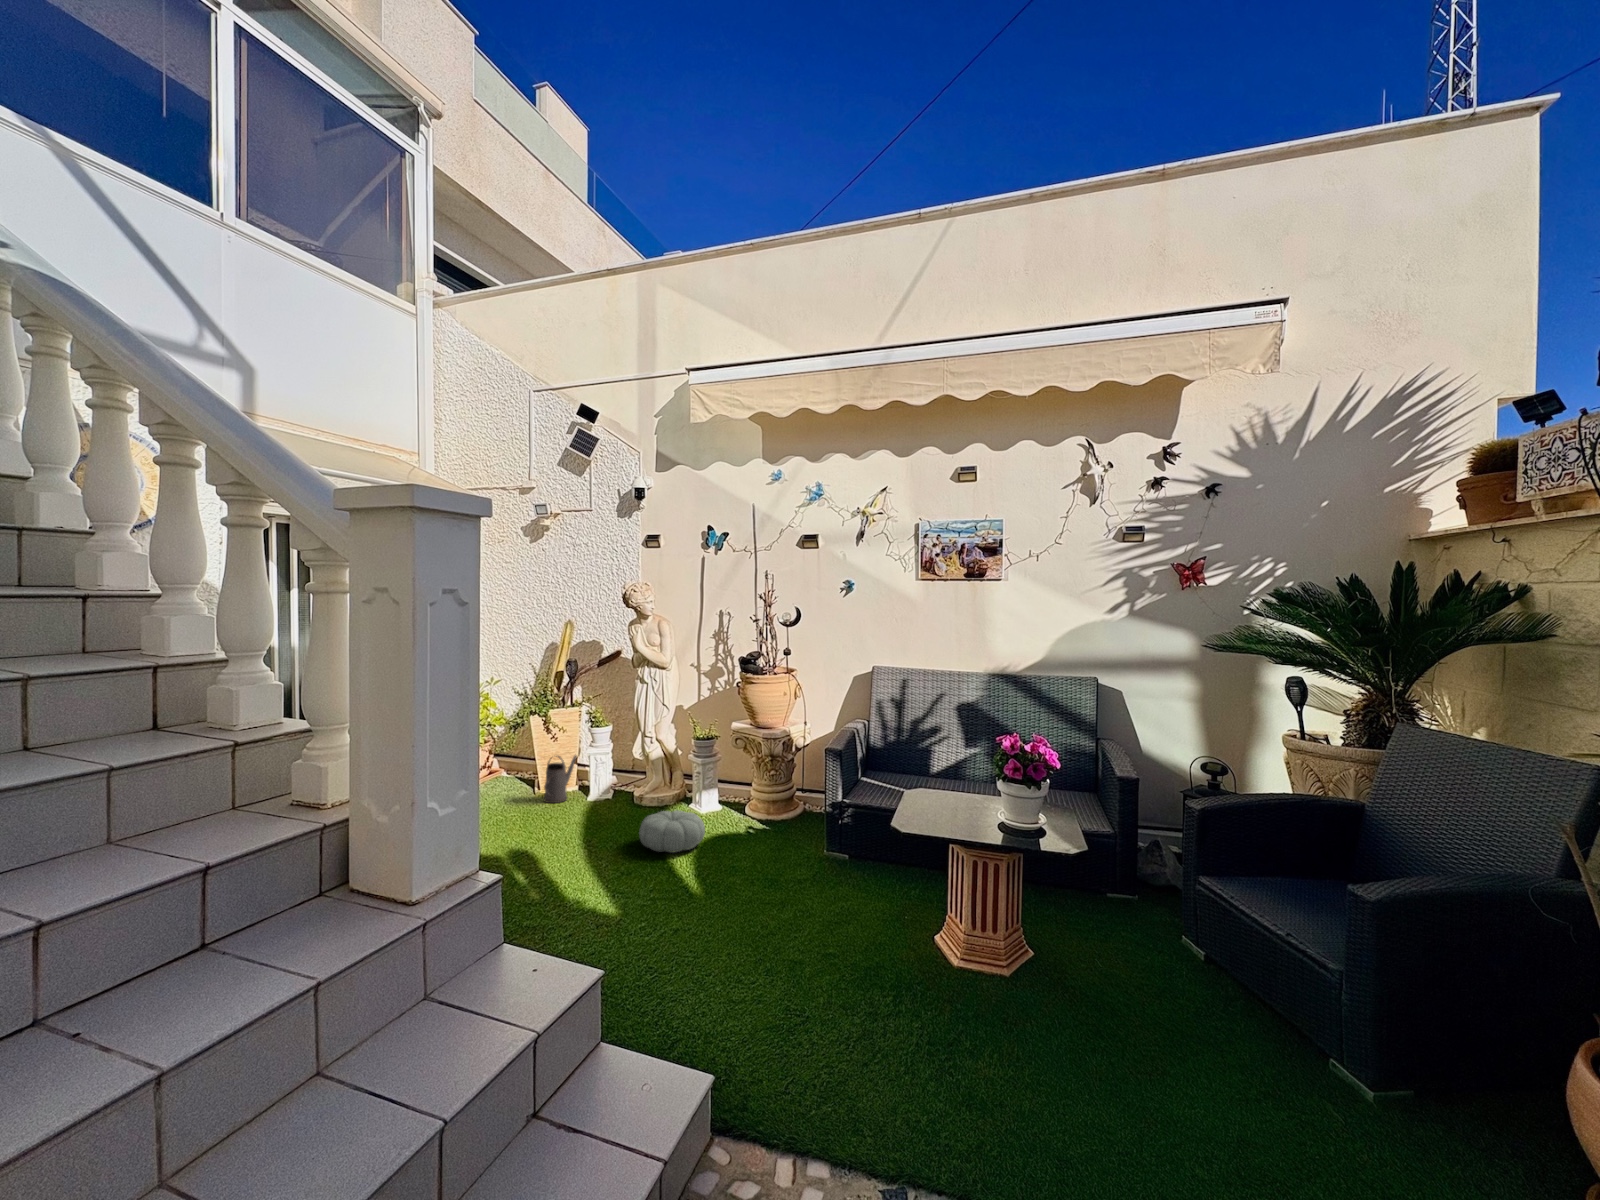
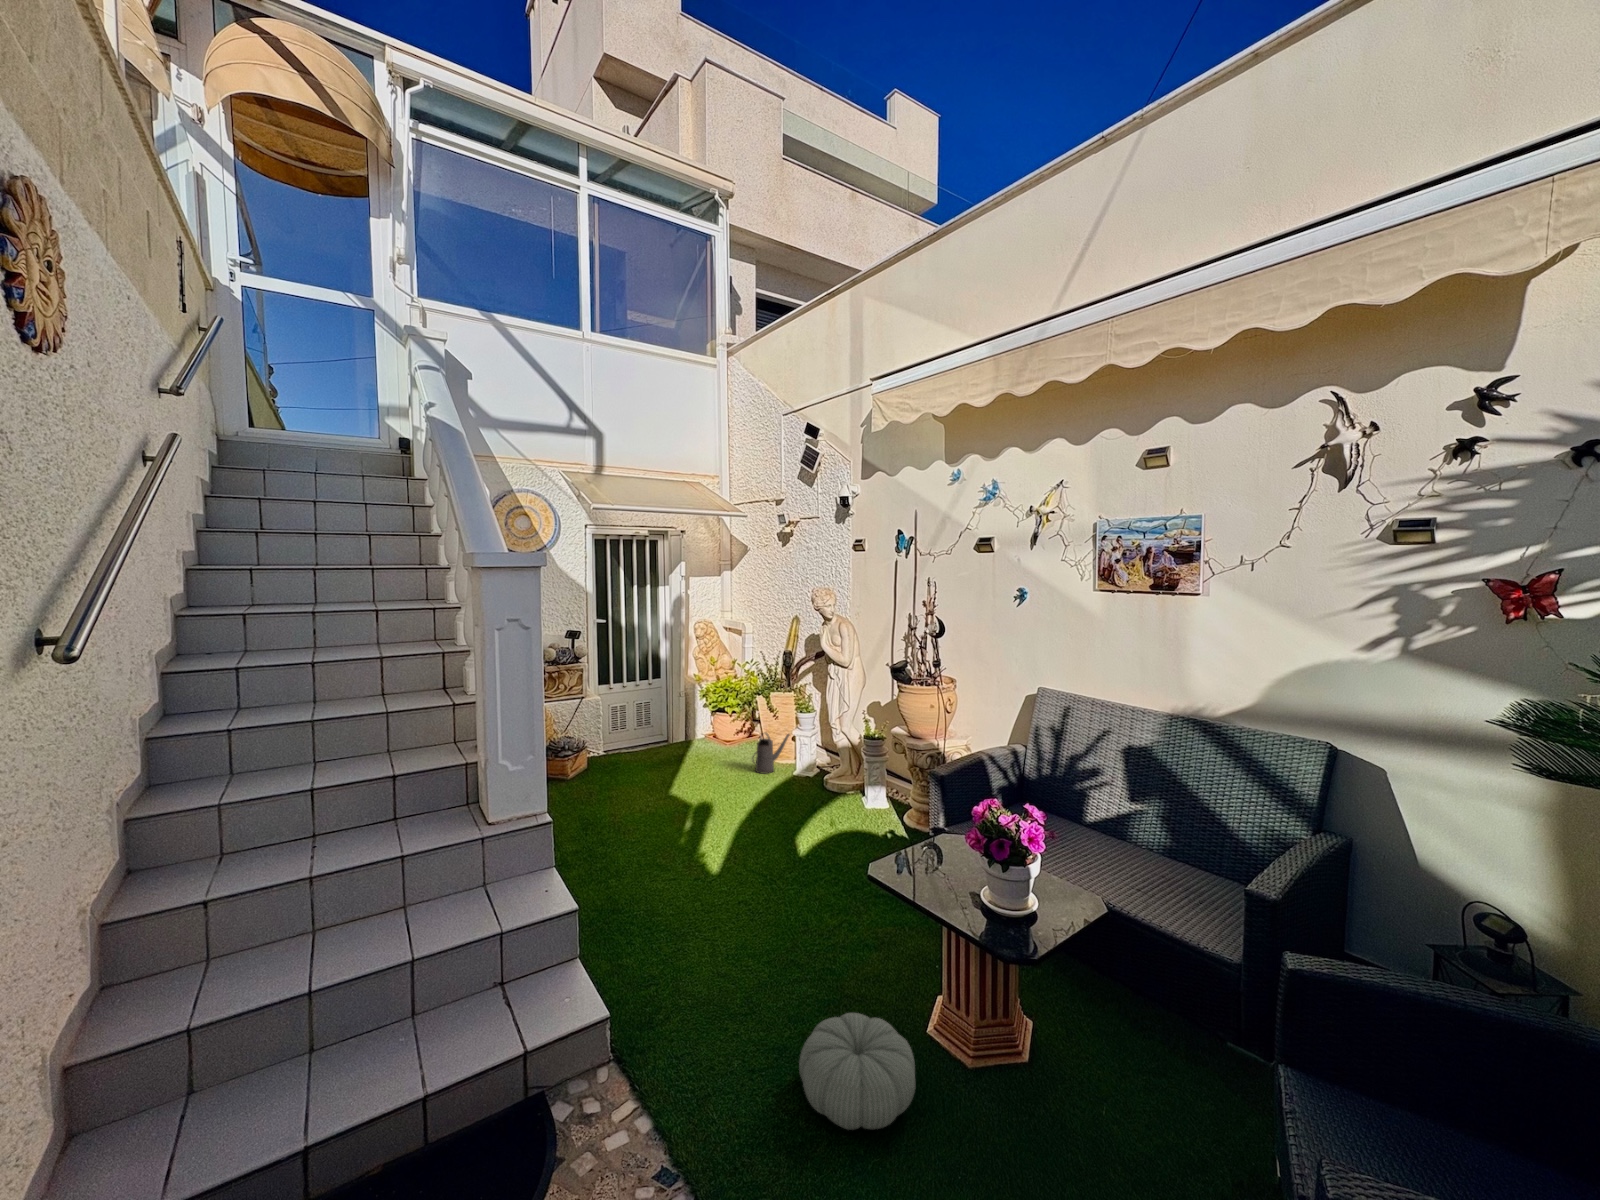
pouf: present [639,810,705,853] -> present [799,1013,915,1130]

